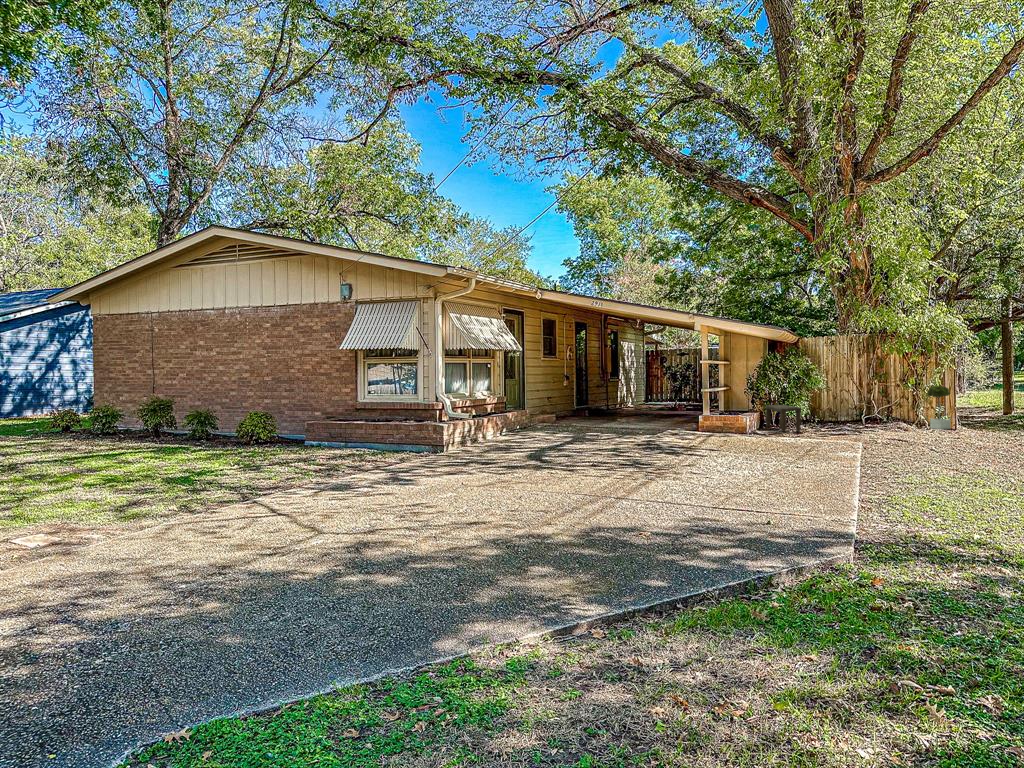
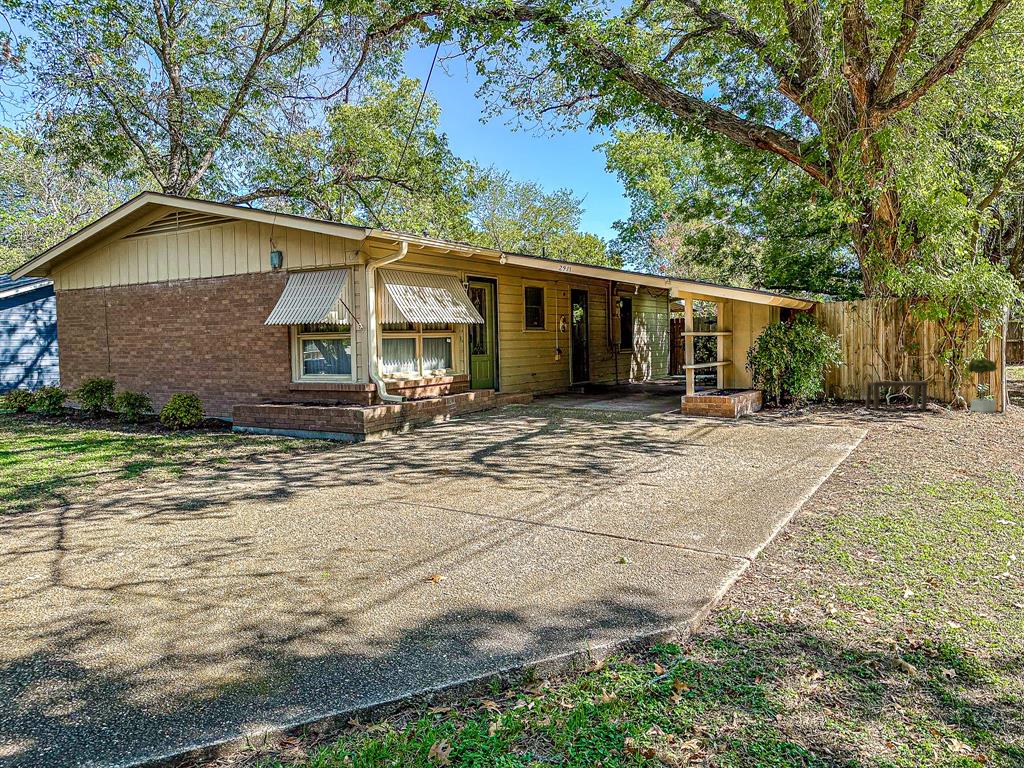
bench: present [766,405,801,432] -> present [866,381,928,410]

